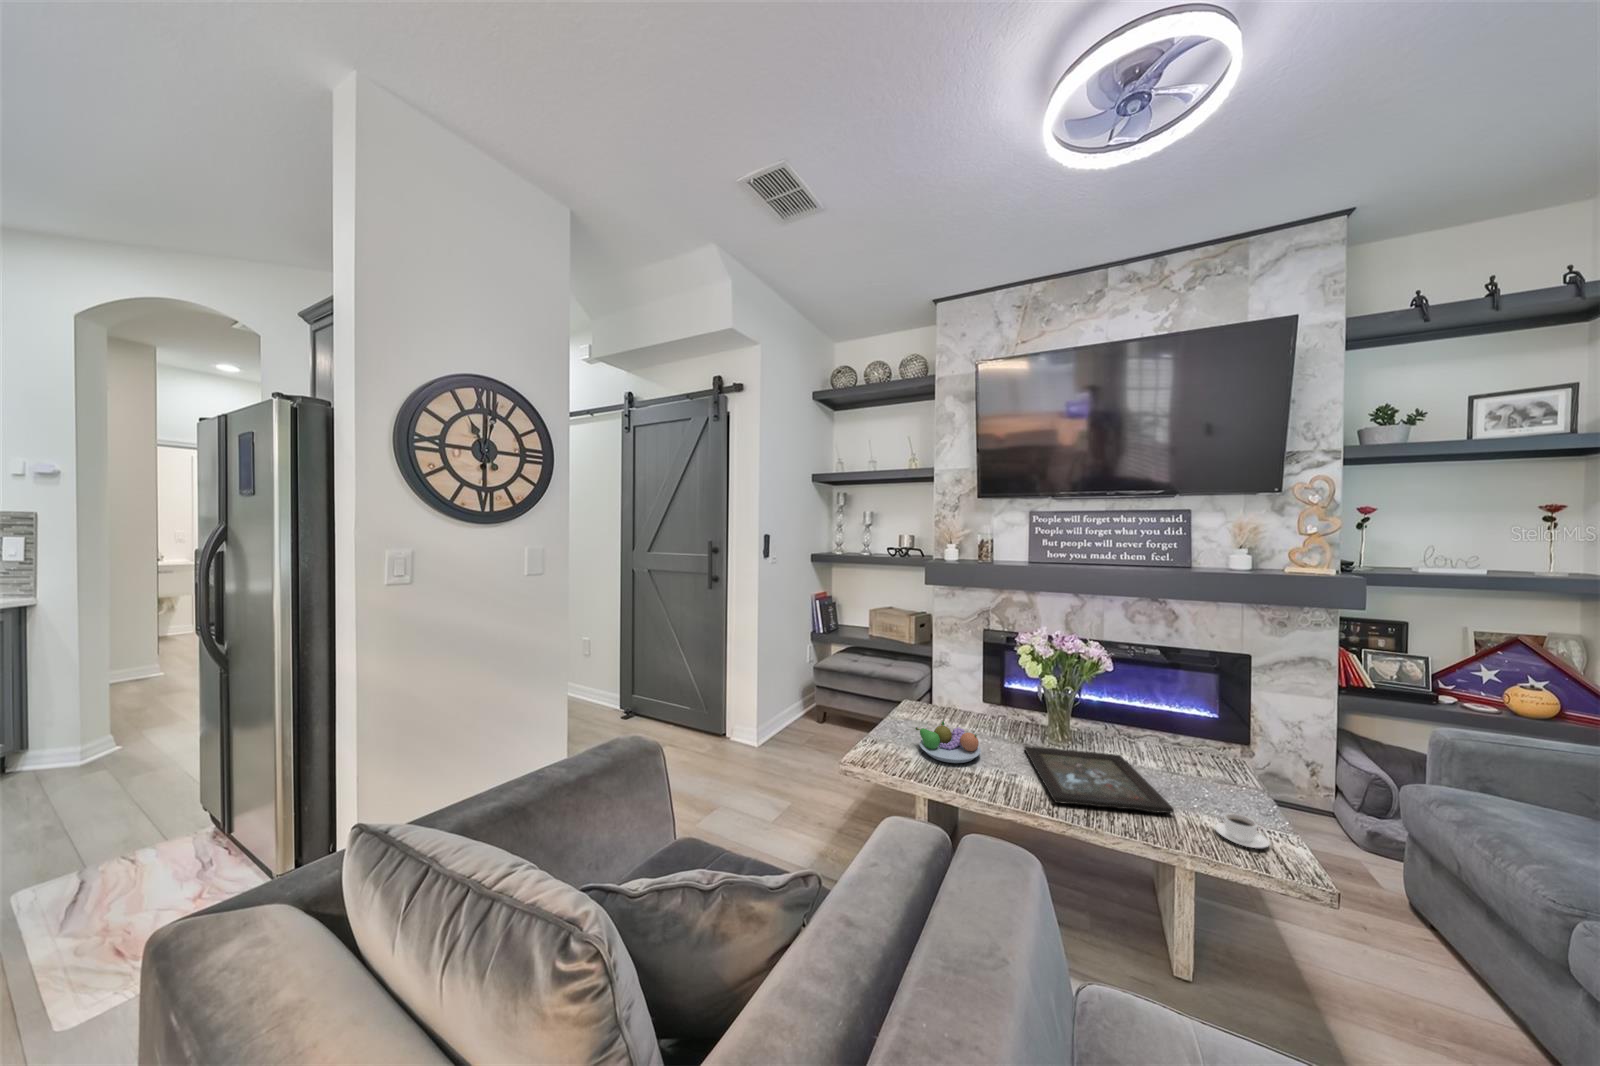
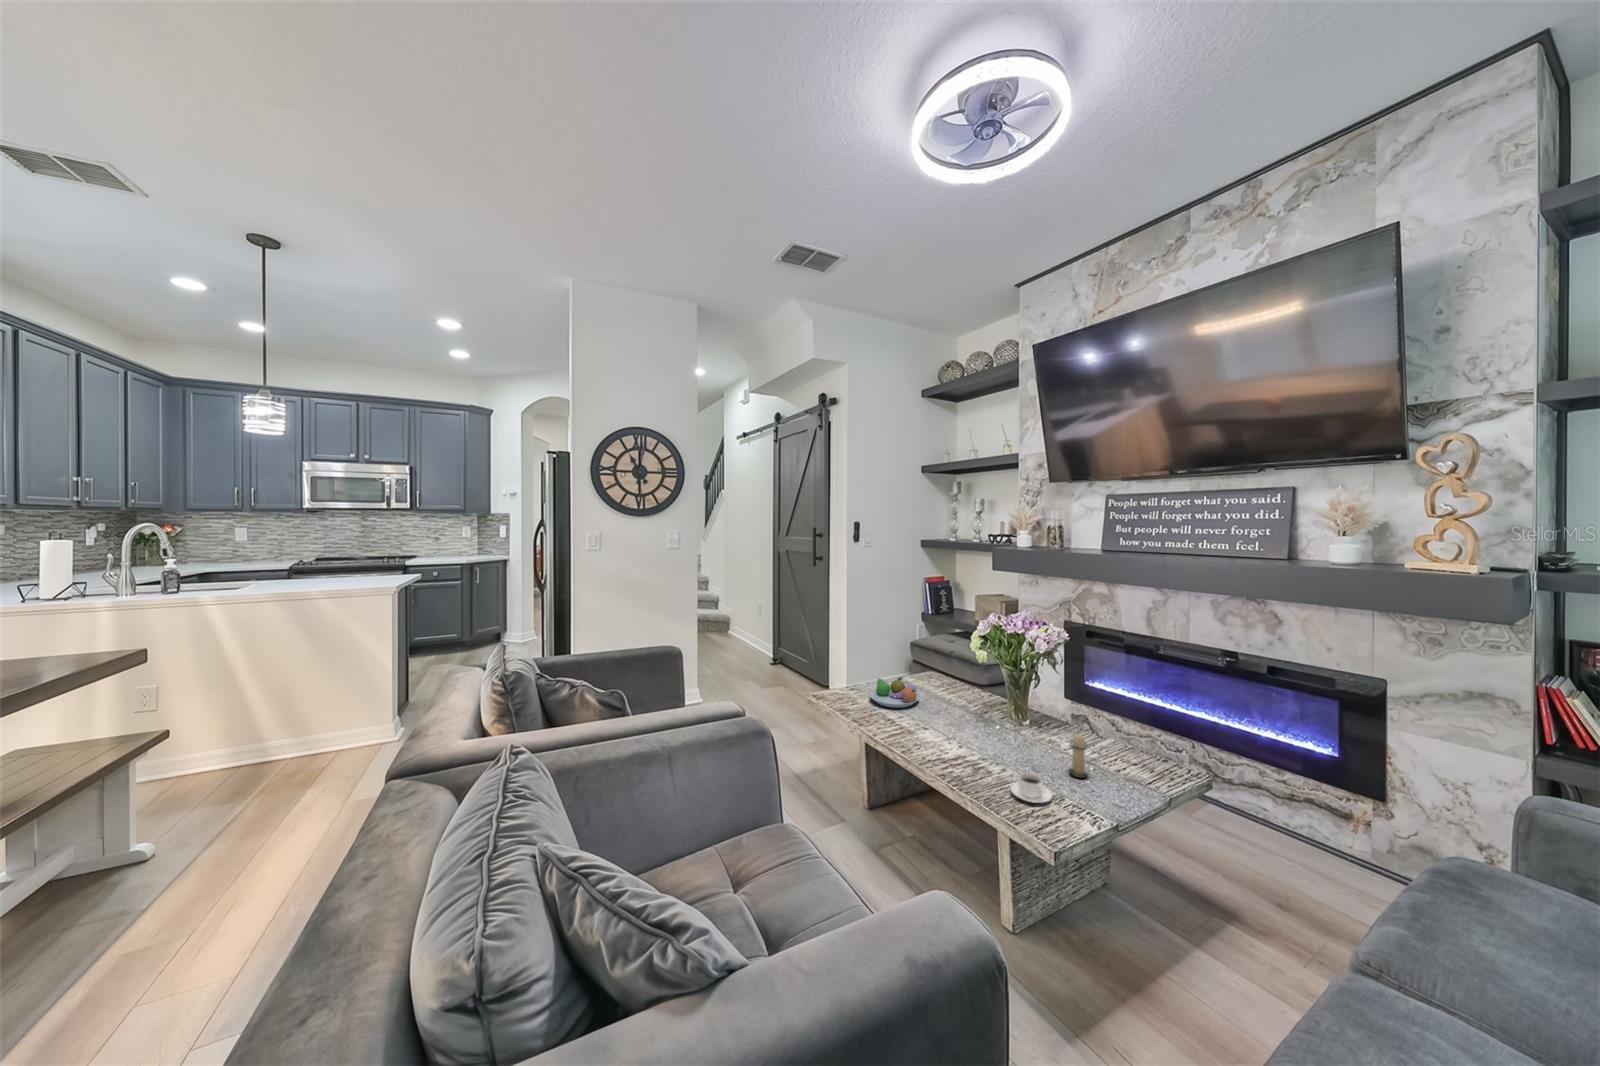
tray: present [1024,746,1174,813] -> none [912,708,1040,767]
candle: none [1207,752,1236,802] -> present [1069,733,1087,778]

